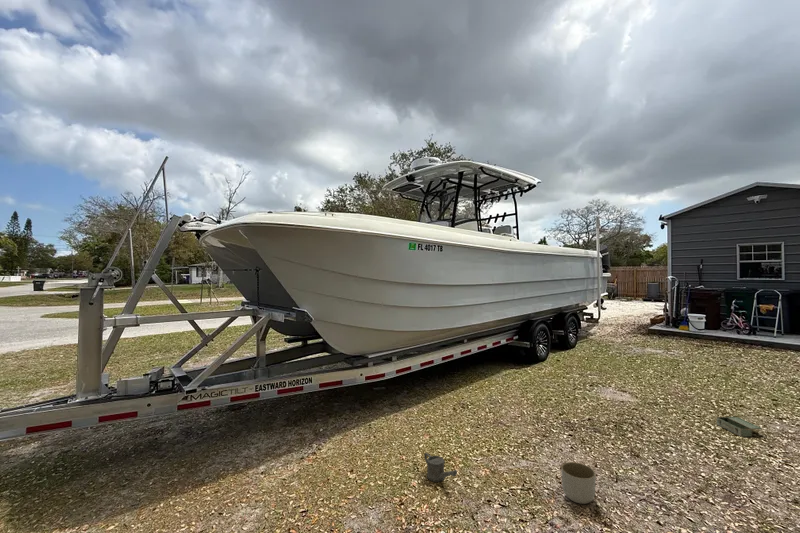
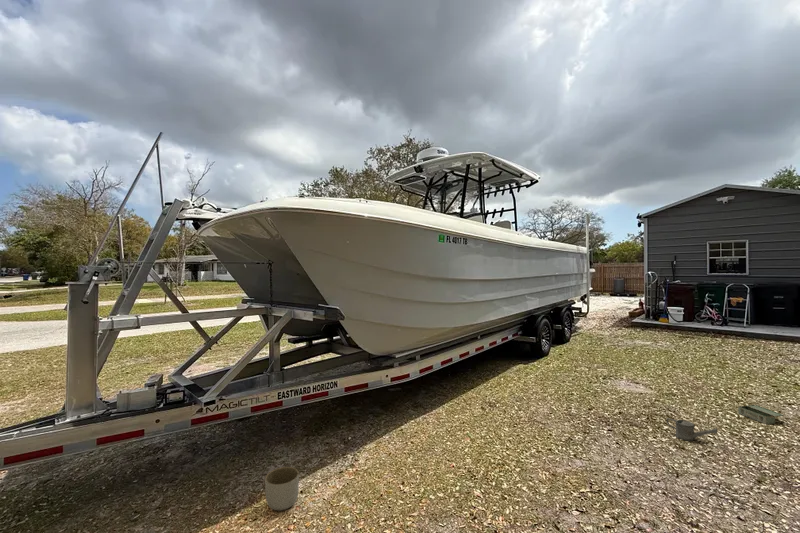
watering can: present [424,453,457,482] -> present [667,418,717,441]
planter: present [561,462,596,504] -> present [265,467,299,511]

